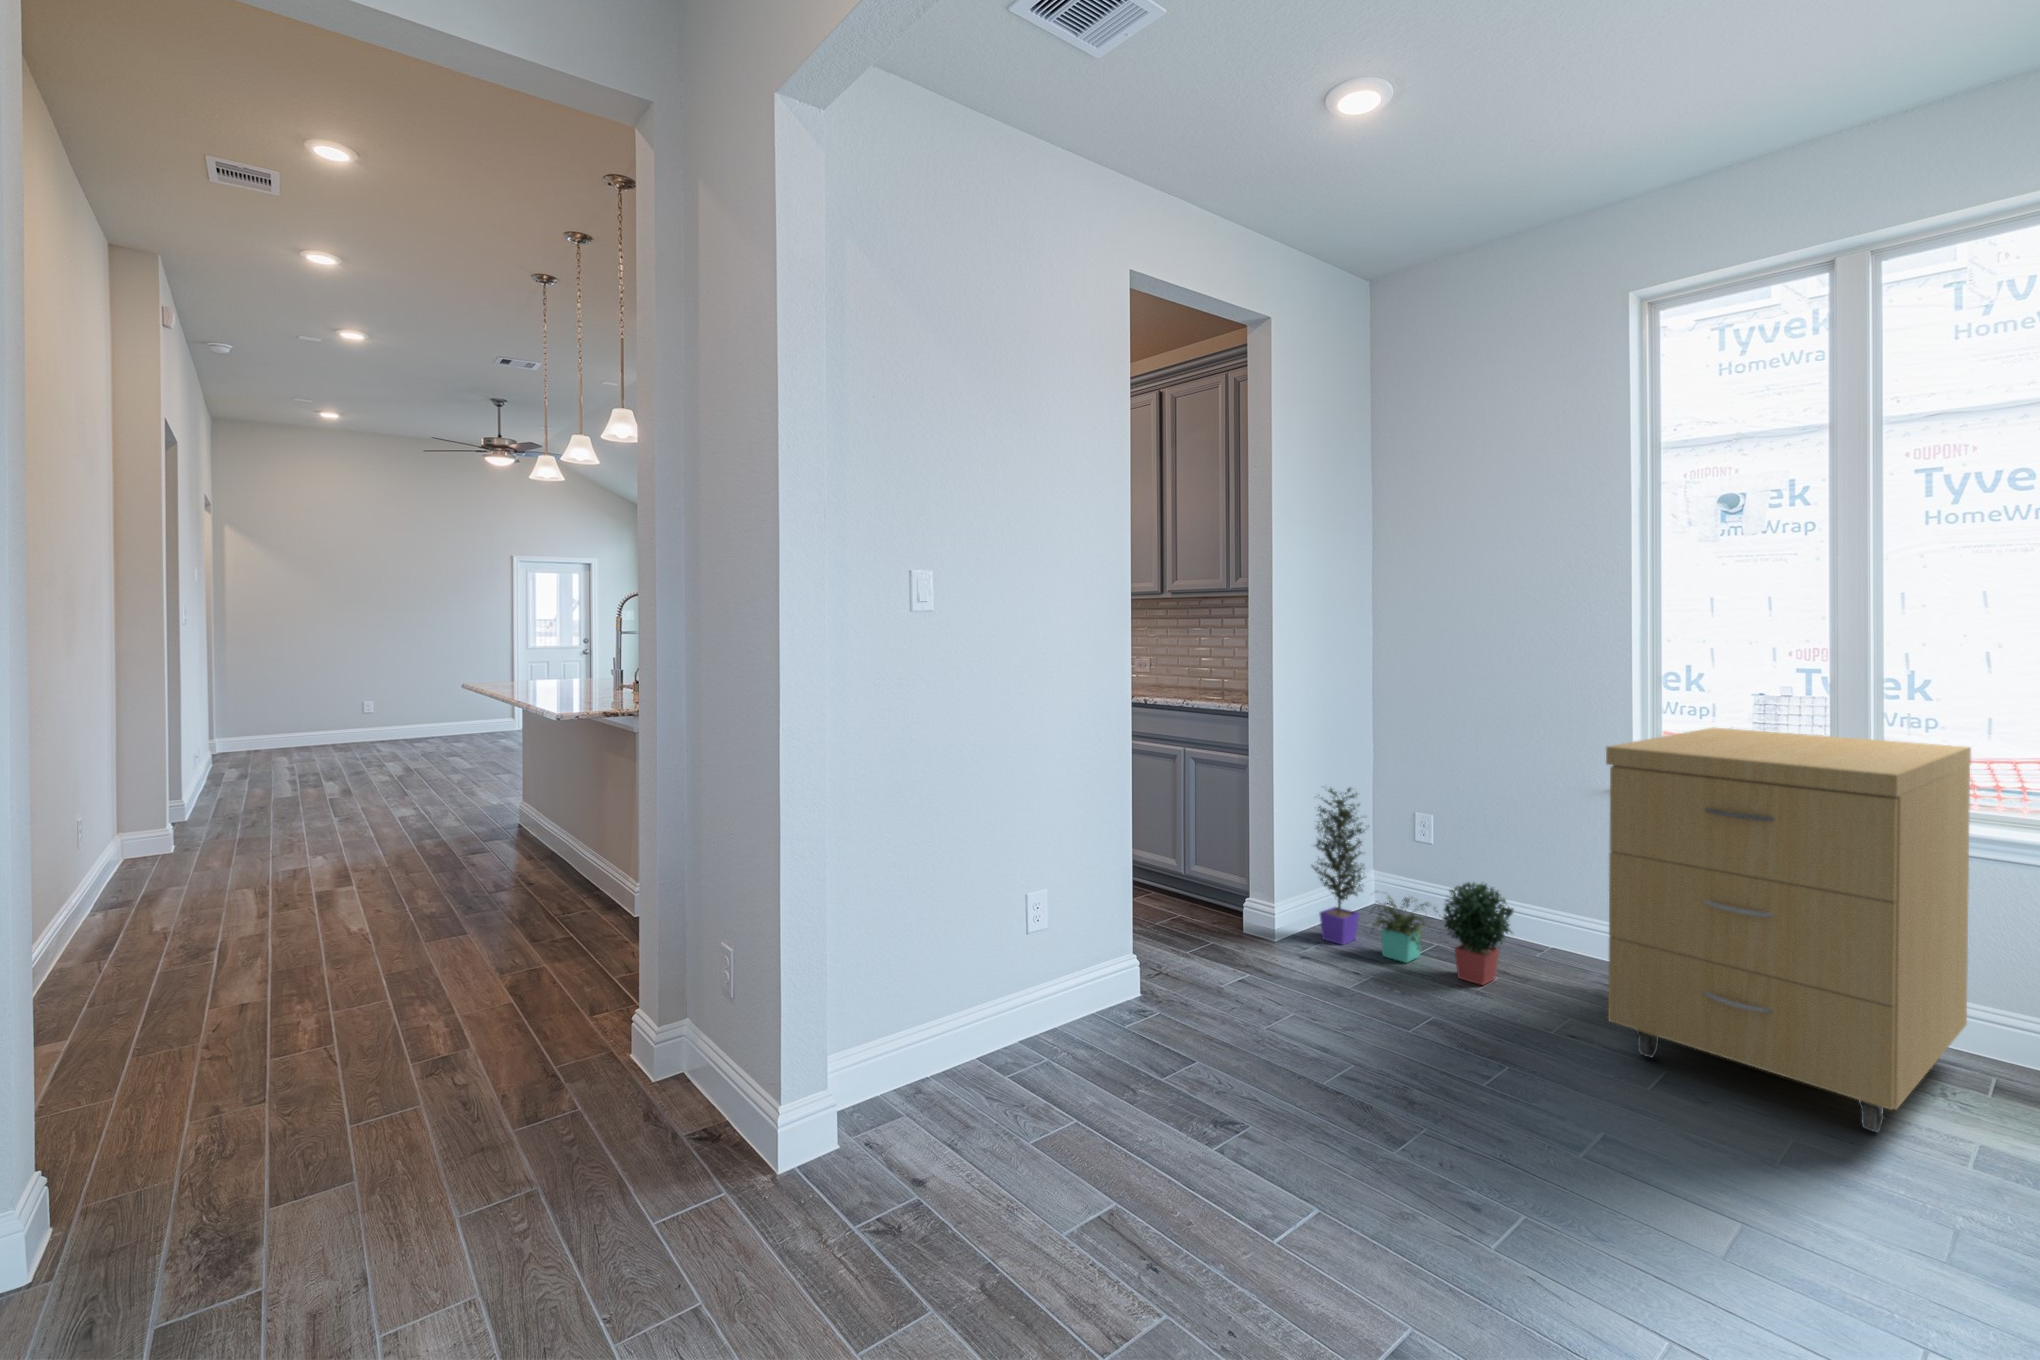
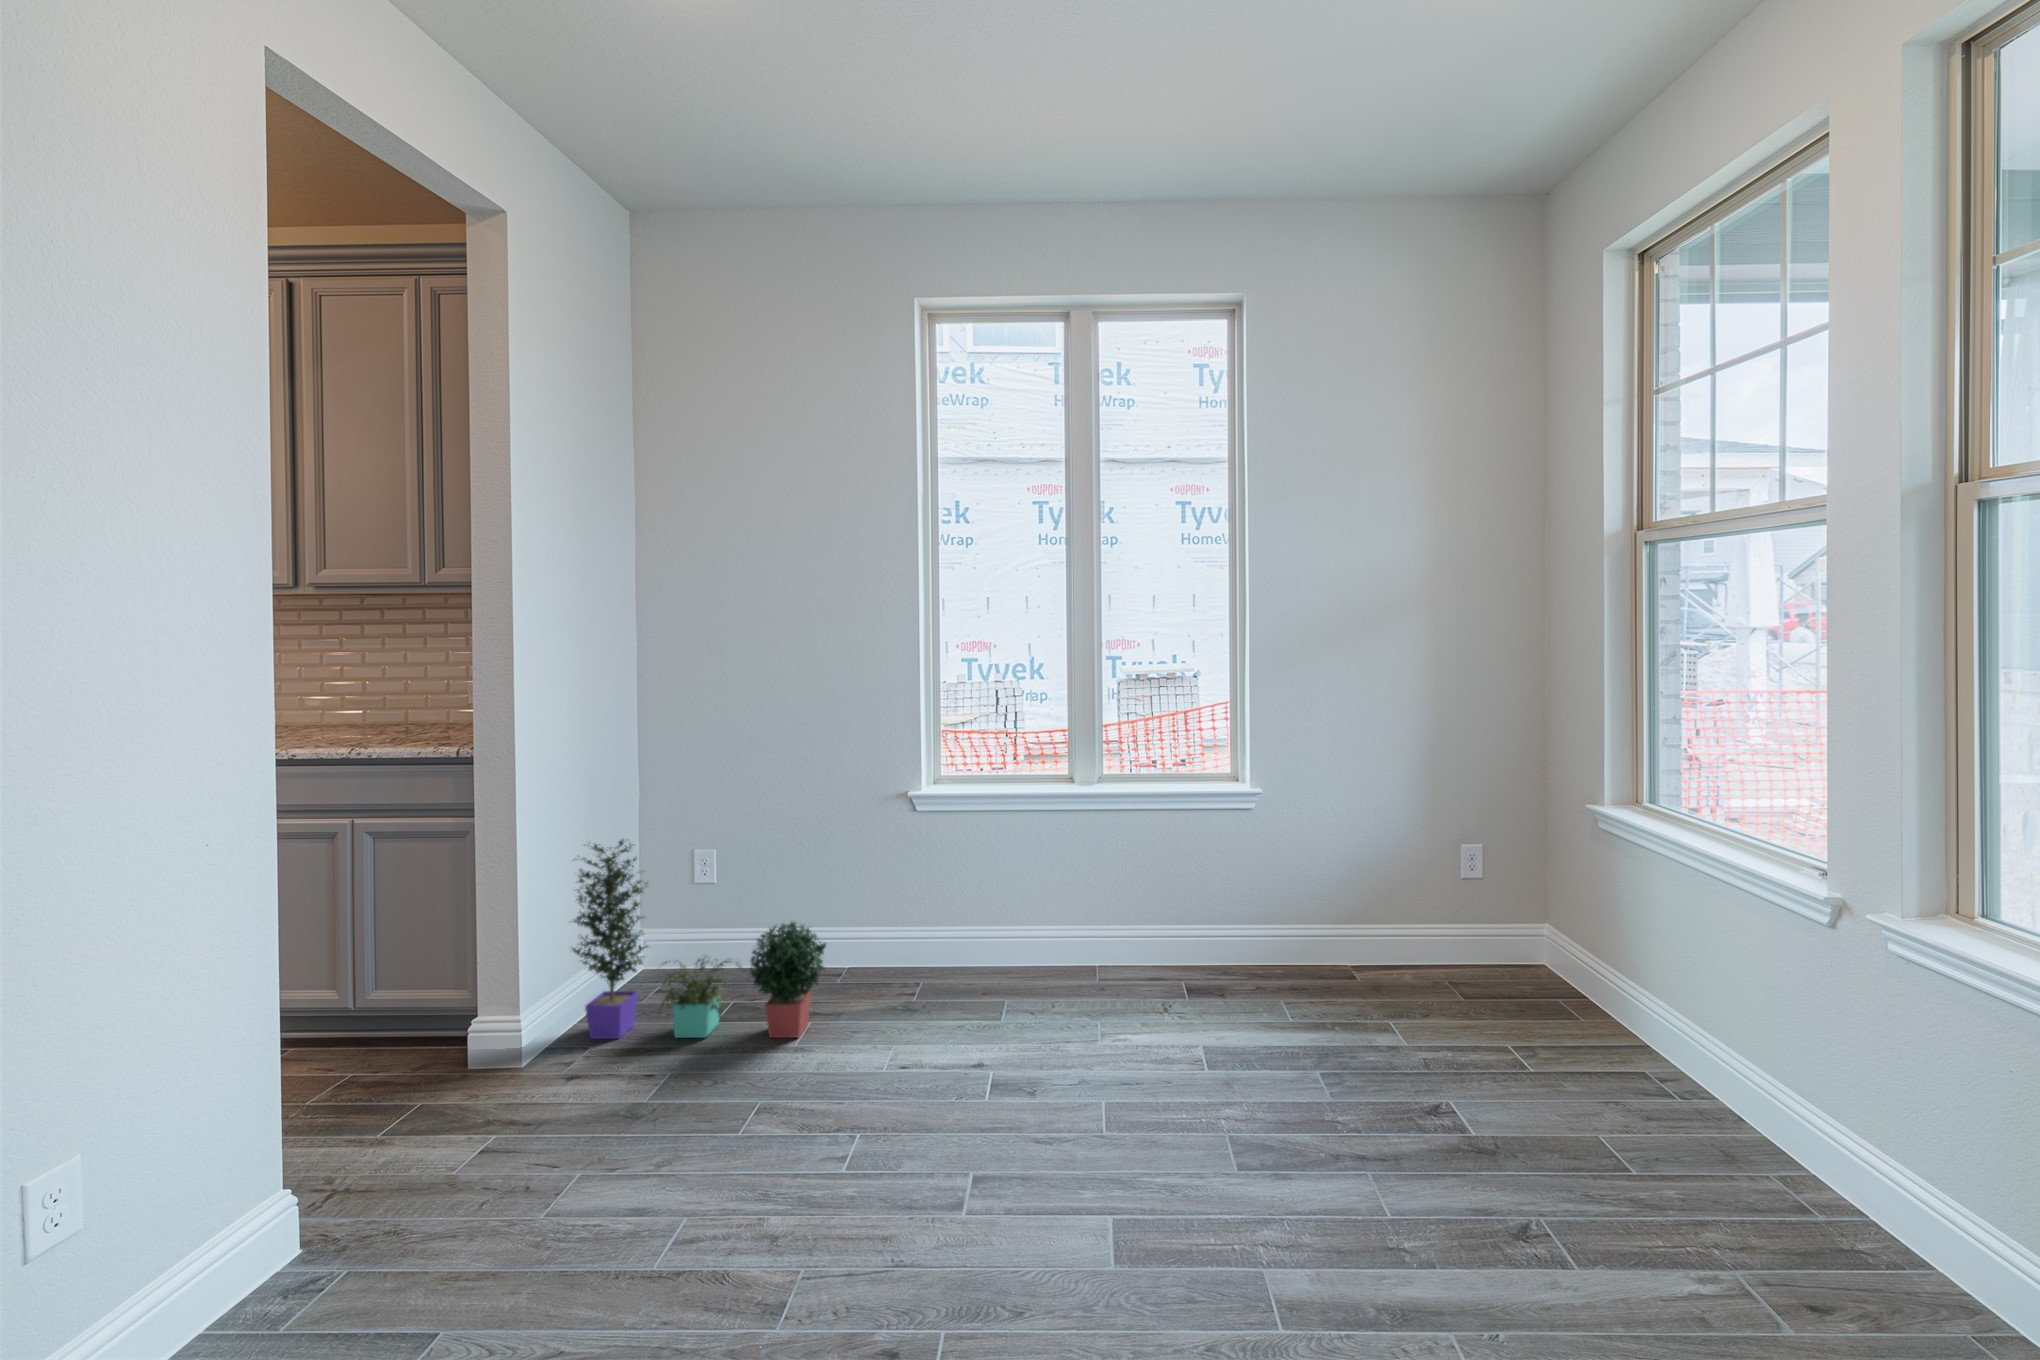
storage cabinet: present [1606,727,1971,1133] -> none [935,726,1171,1069]

